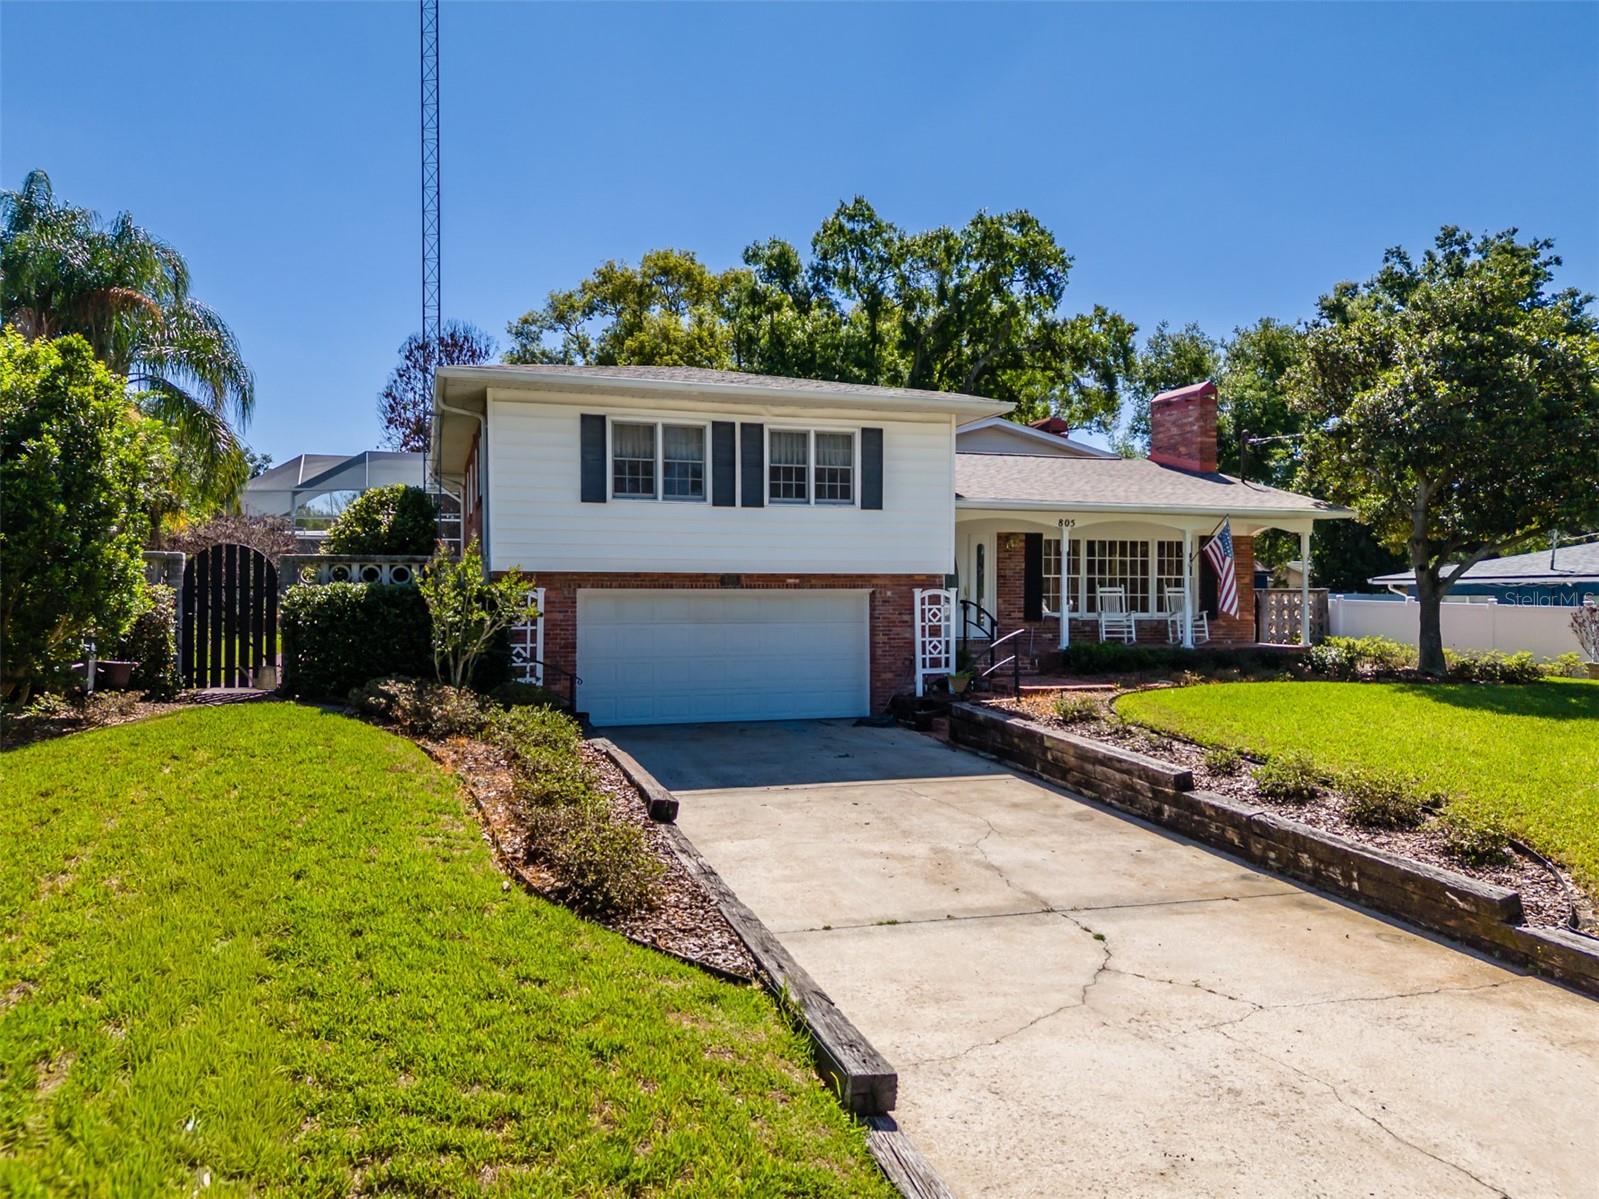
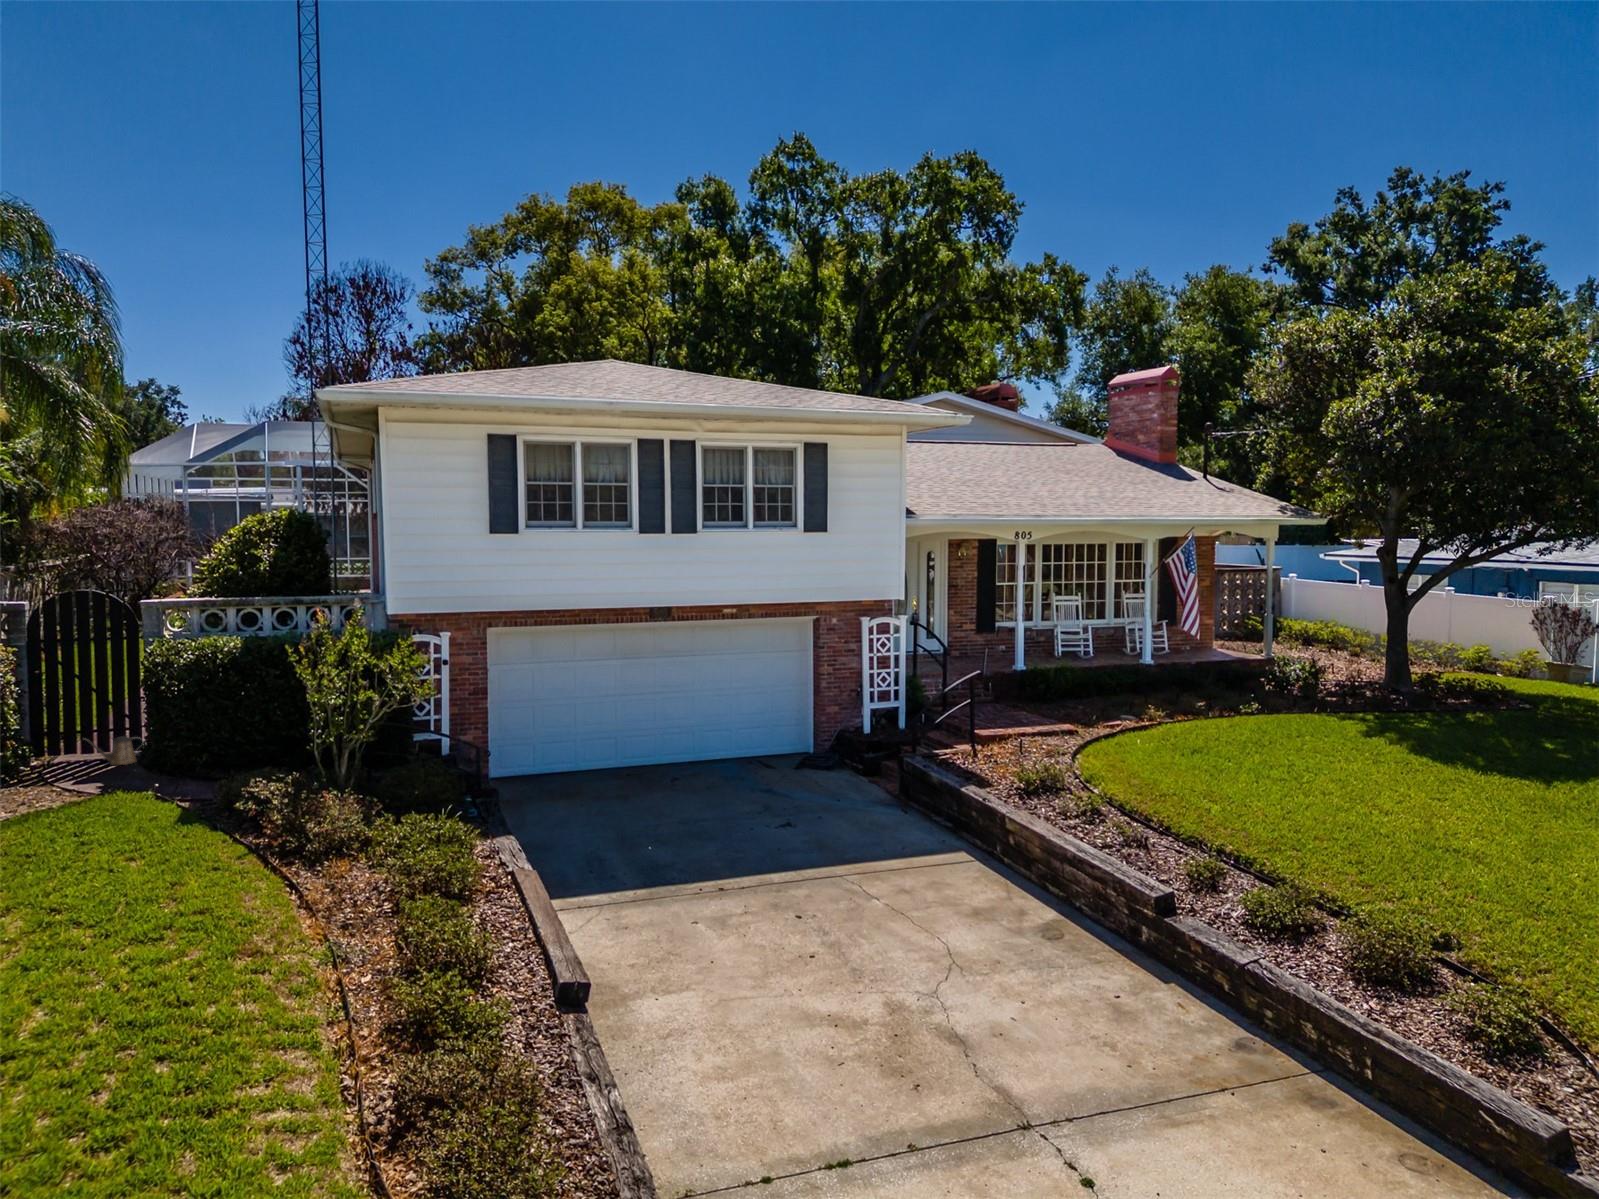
decorative plant: present [946,671,969,692] -> none [890,703,927,729]

